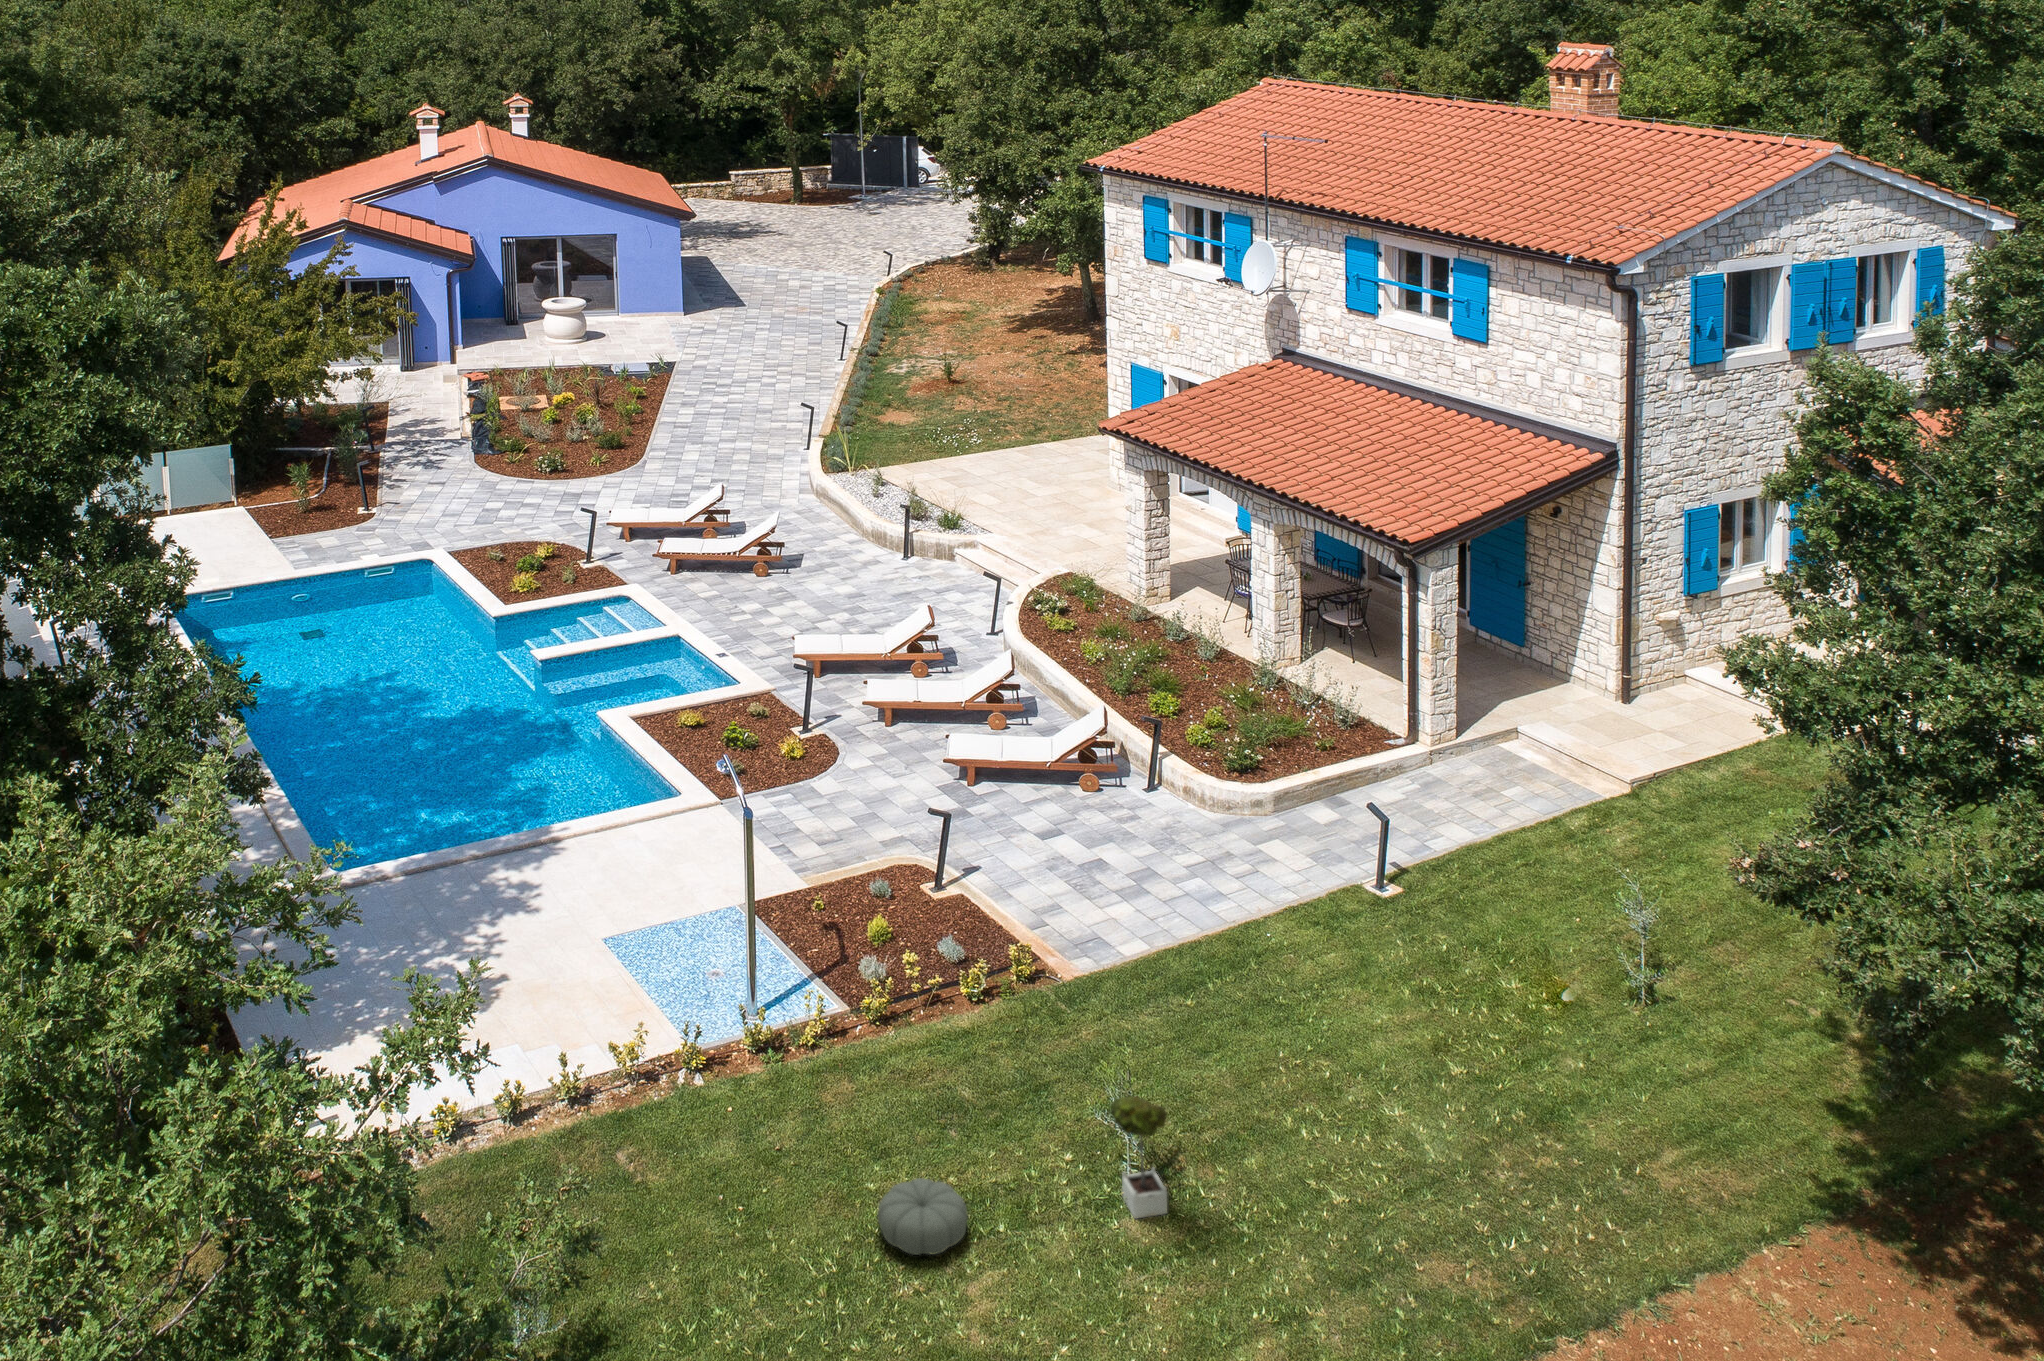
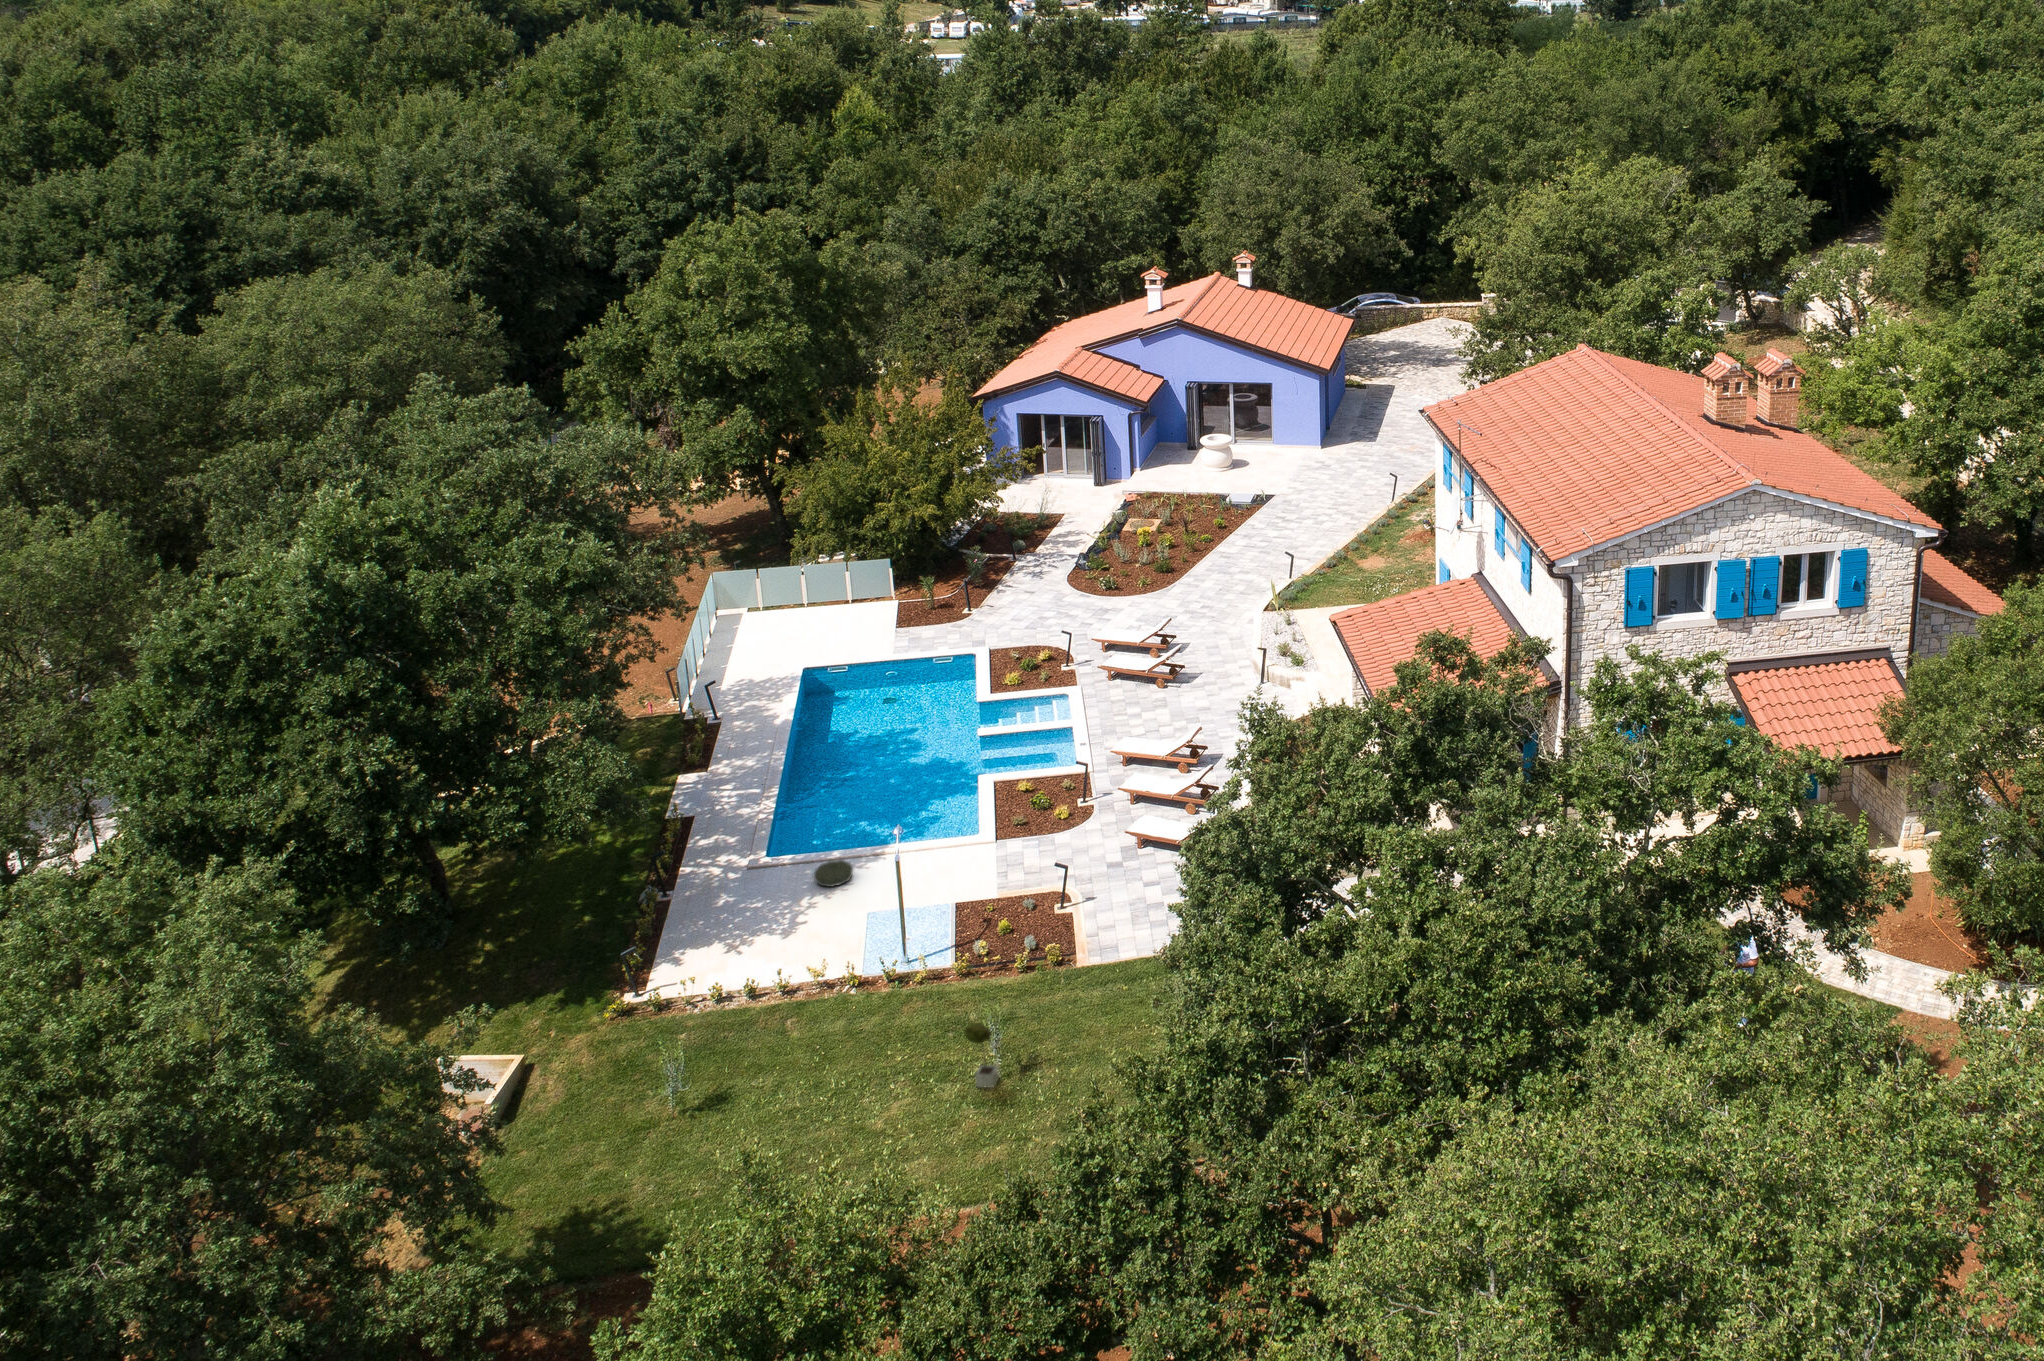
pouf: present [877,1178,968,1255] -> present [814,860,853,887]

